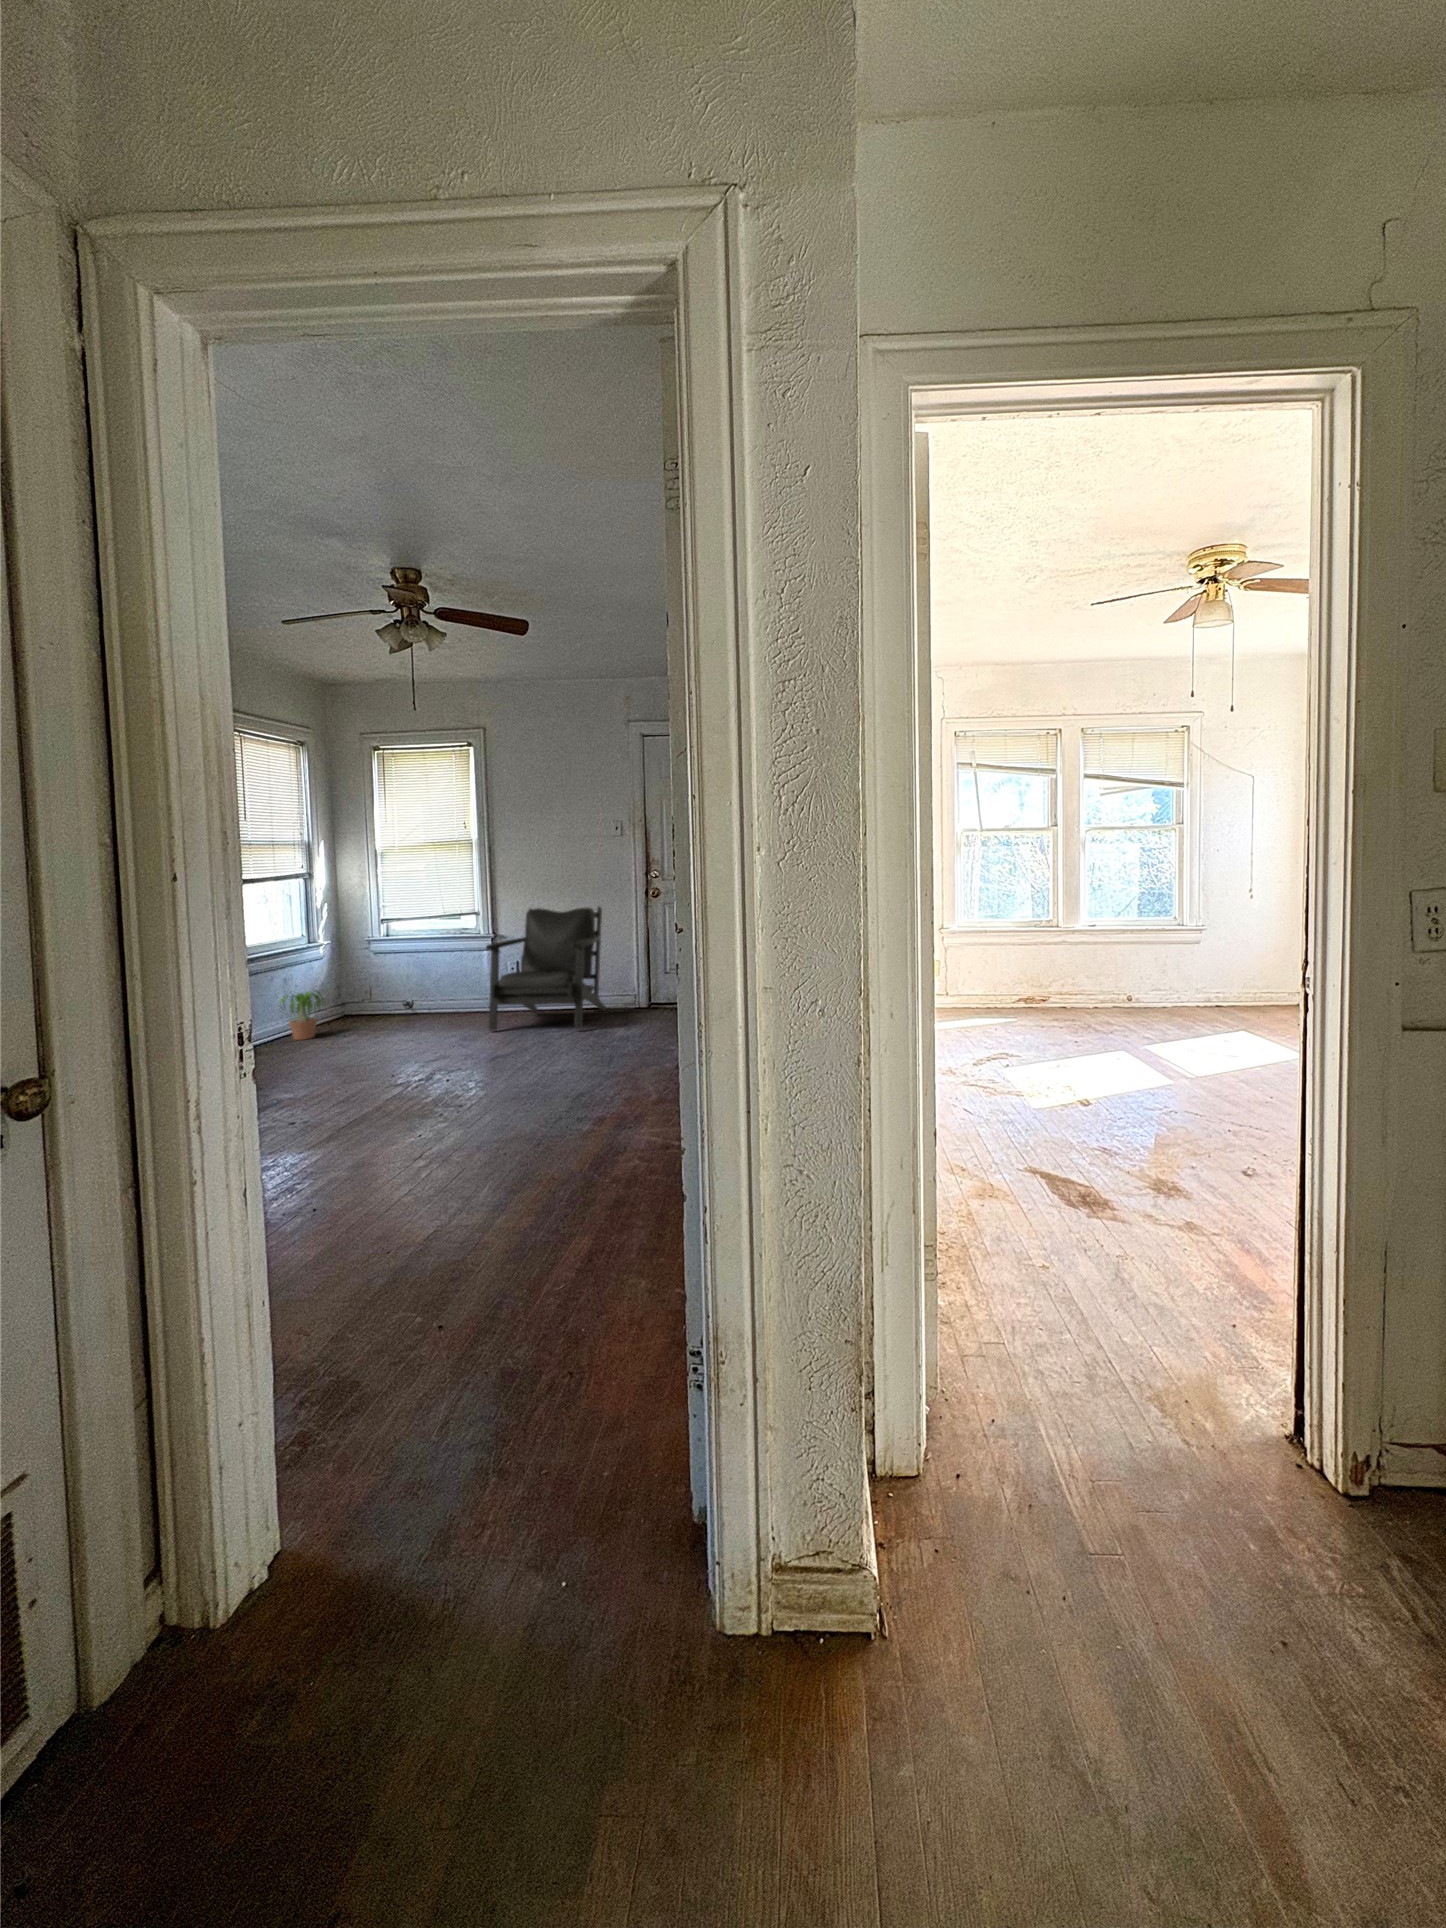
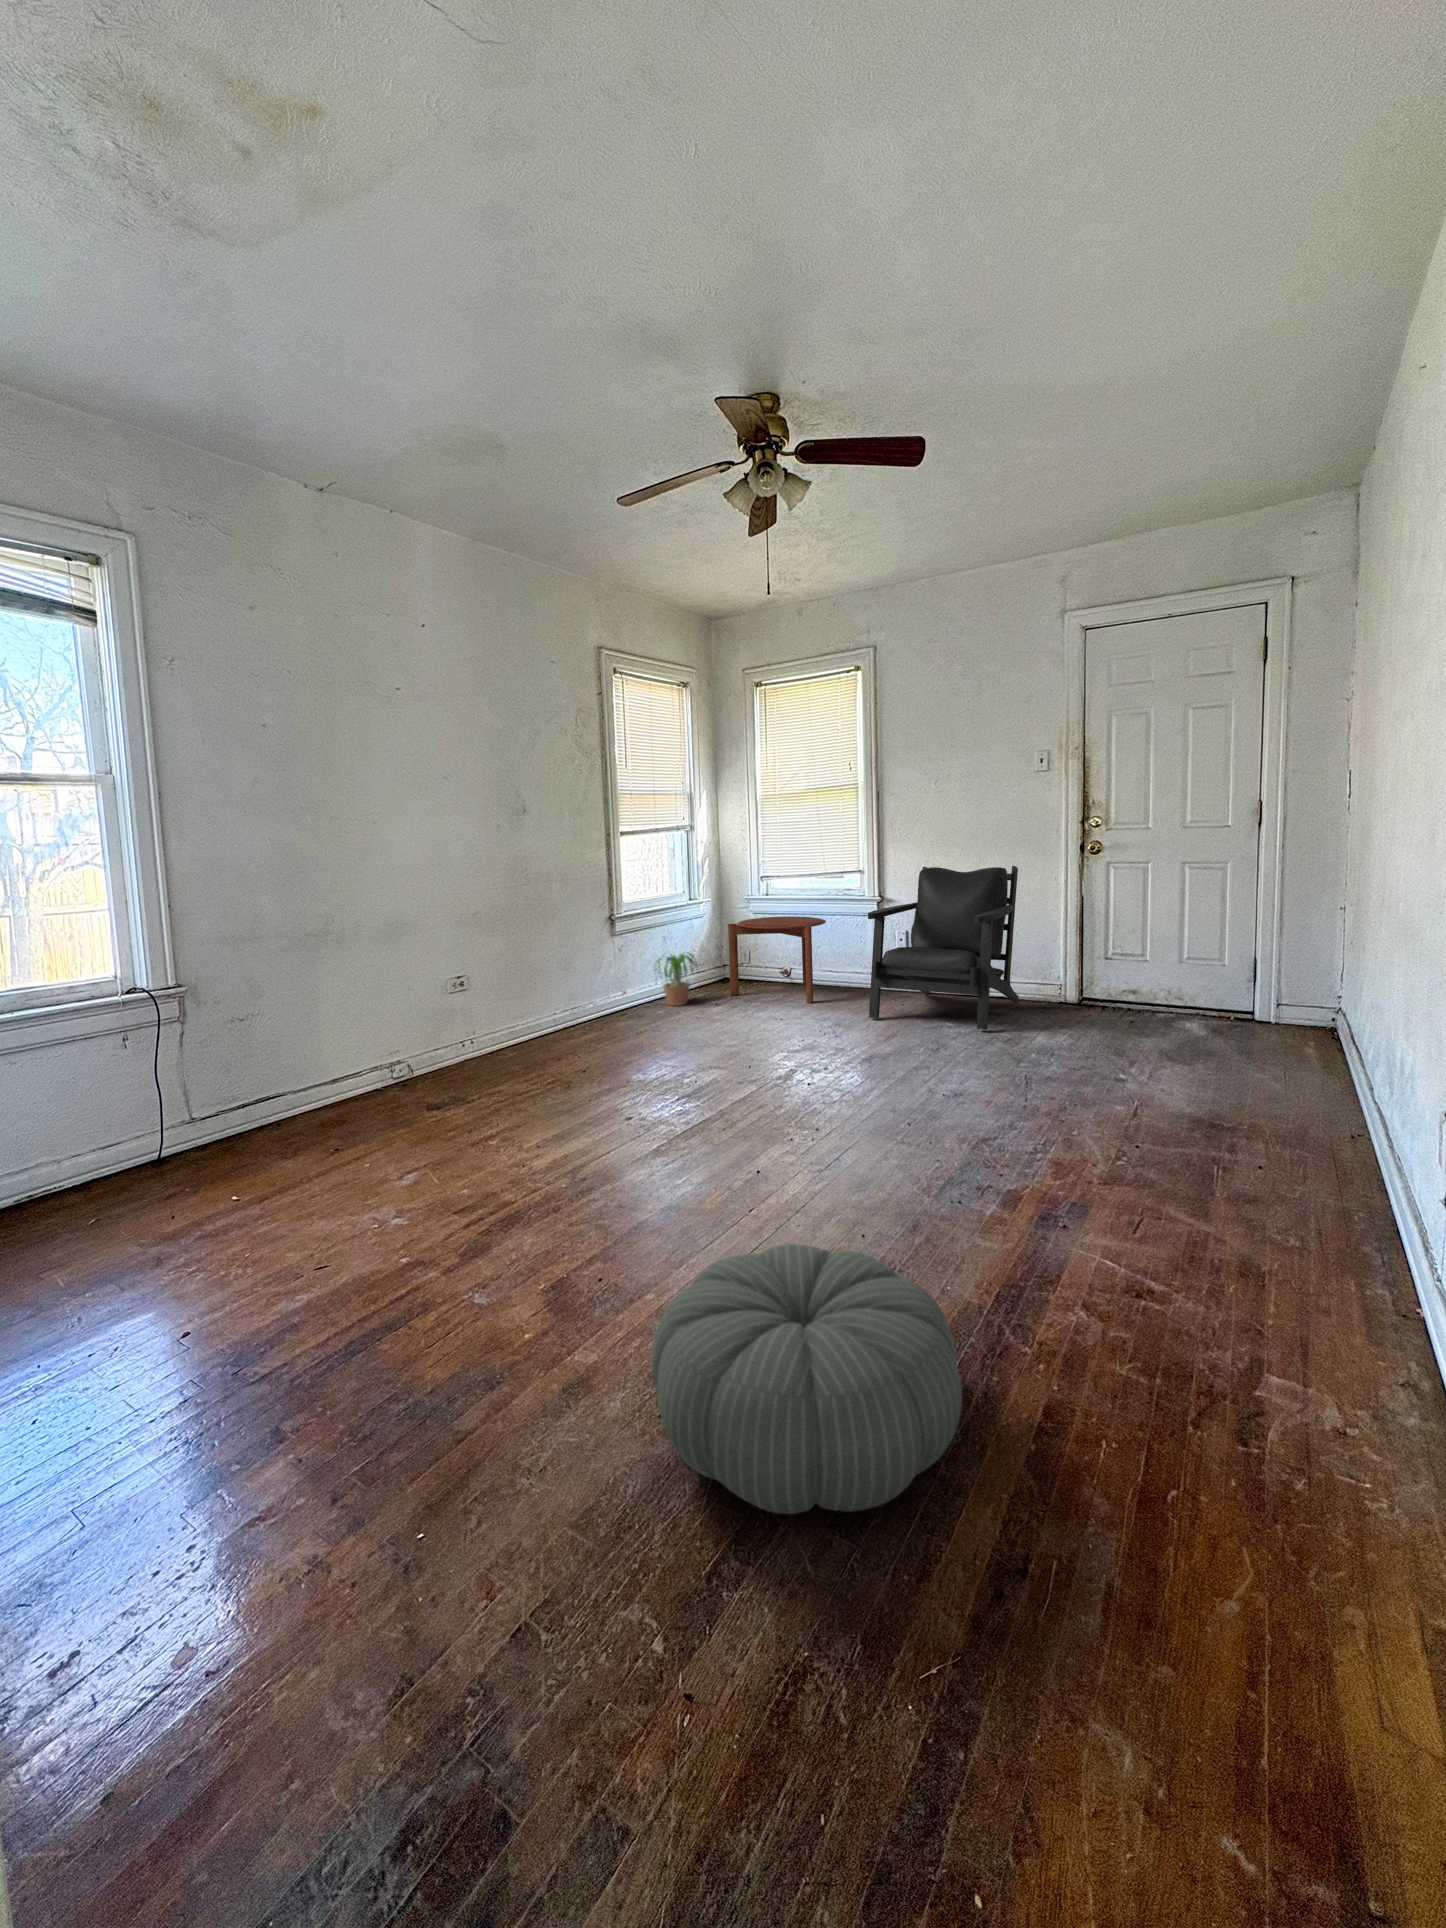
side table: none [353,954,447,1027] -> present [728,916,826,1003]
pouf: none [384,1123,566,1238] -> present [652,1244,962,1514]

